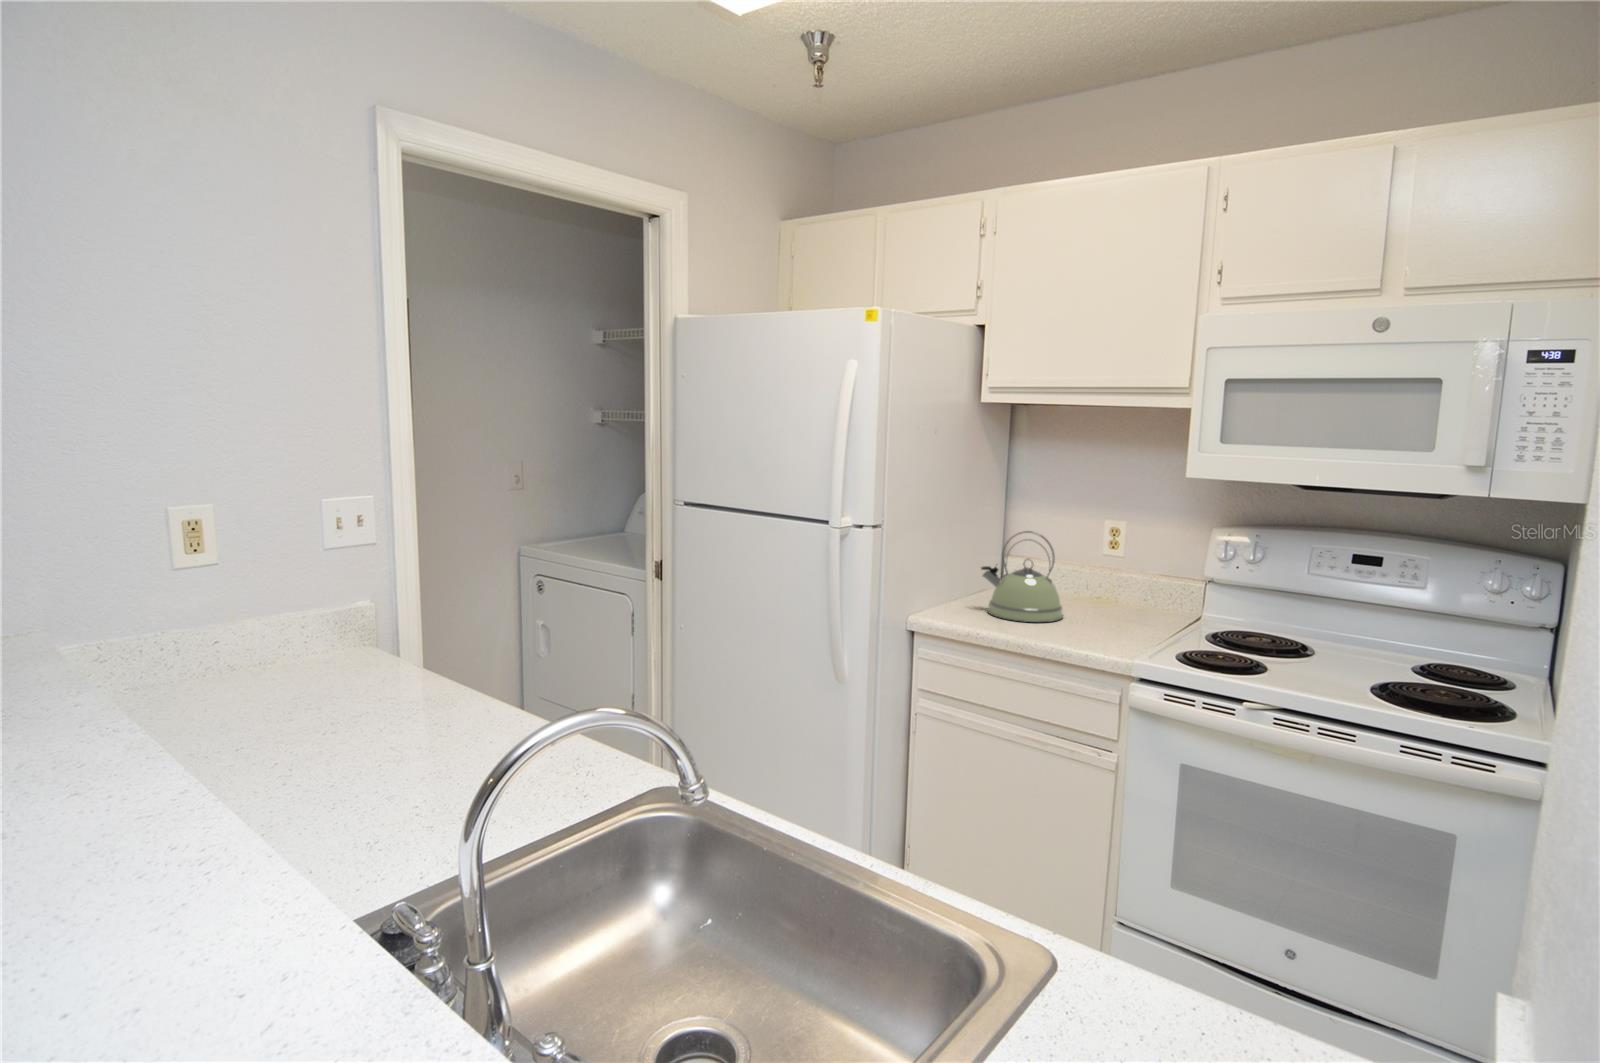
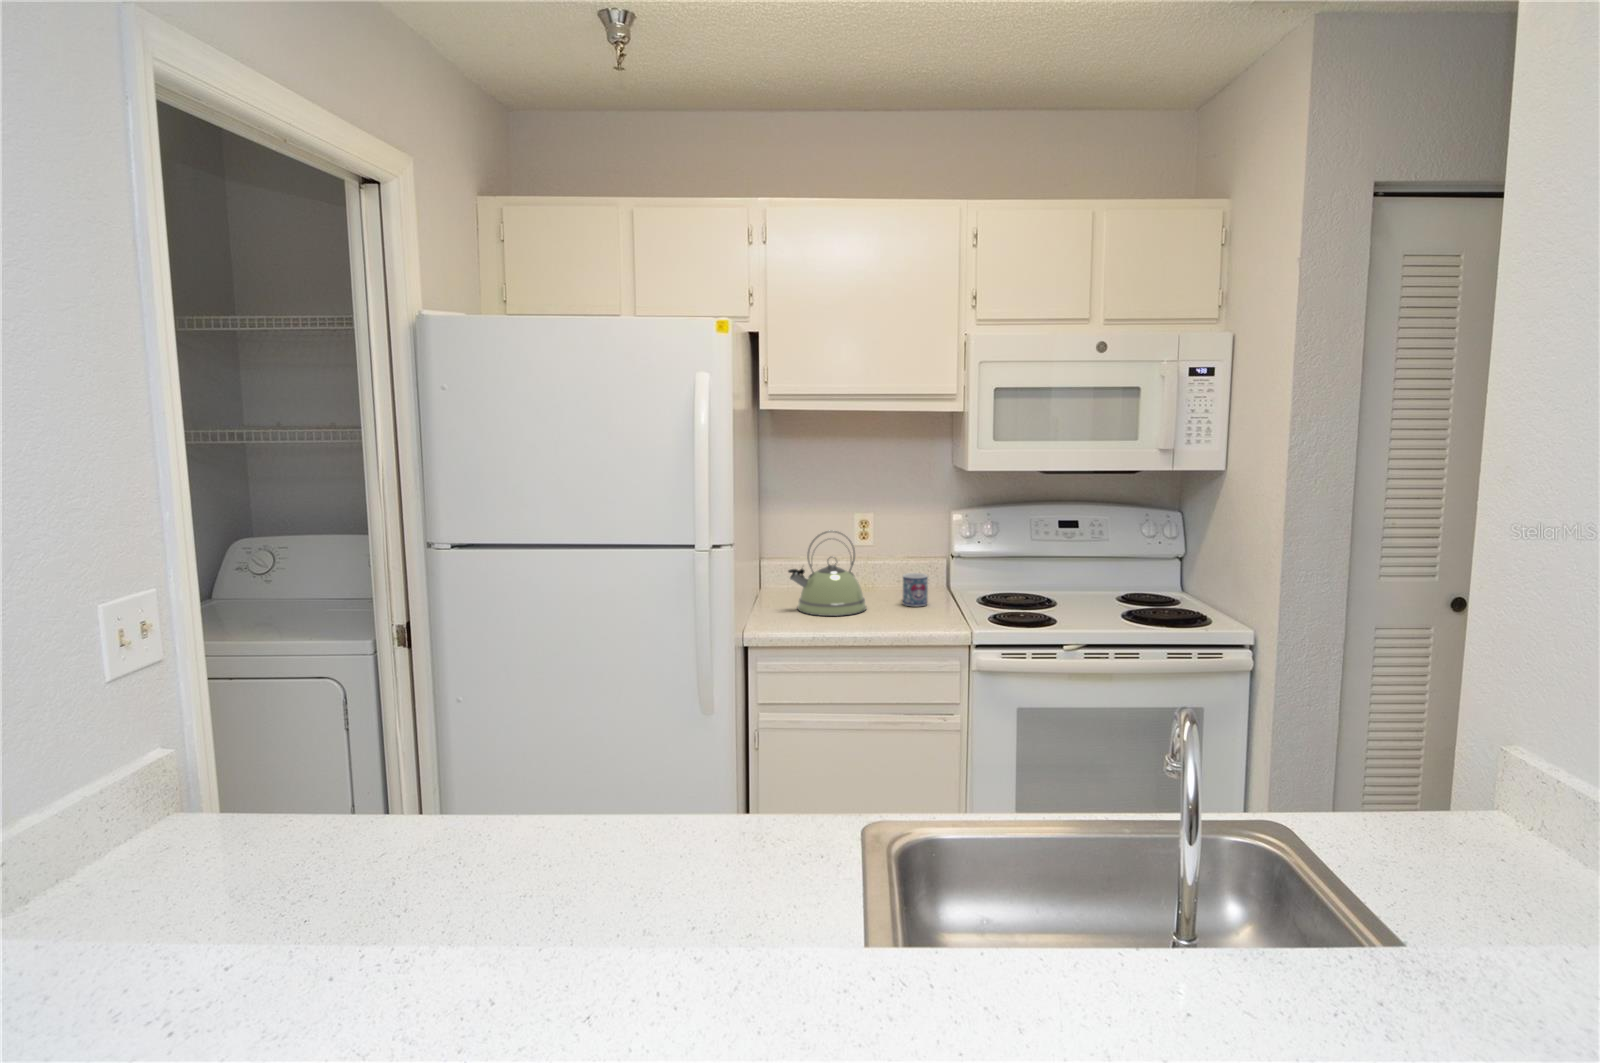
mug: none [1108,590,1141,628] -> present [903,573,928,606]

